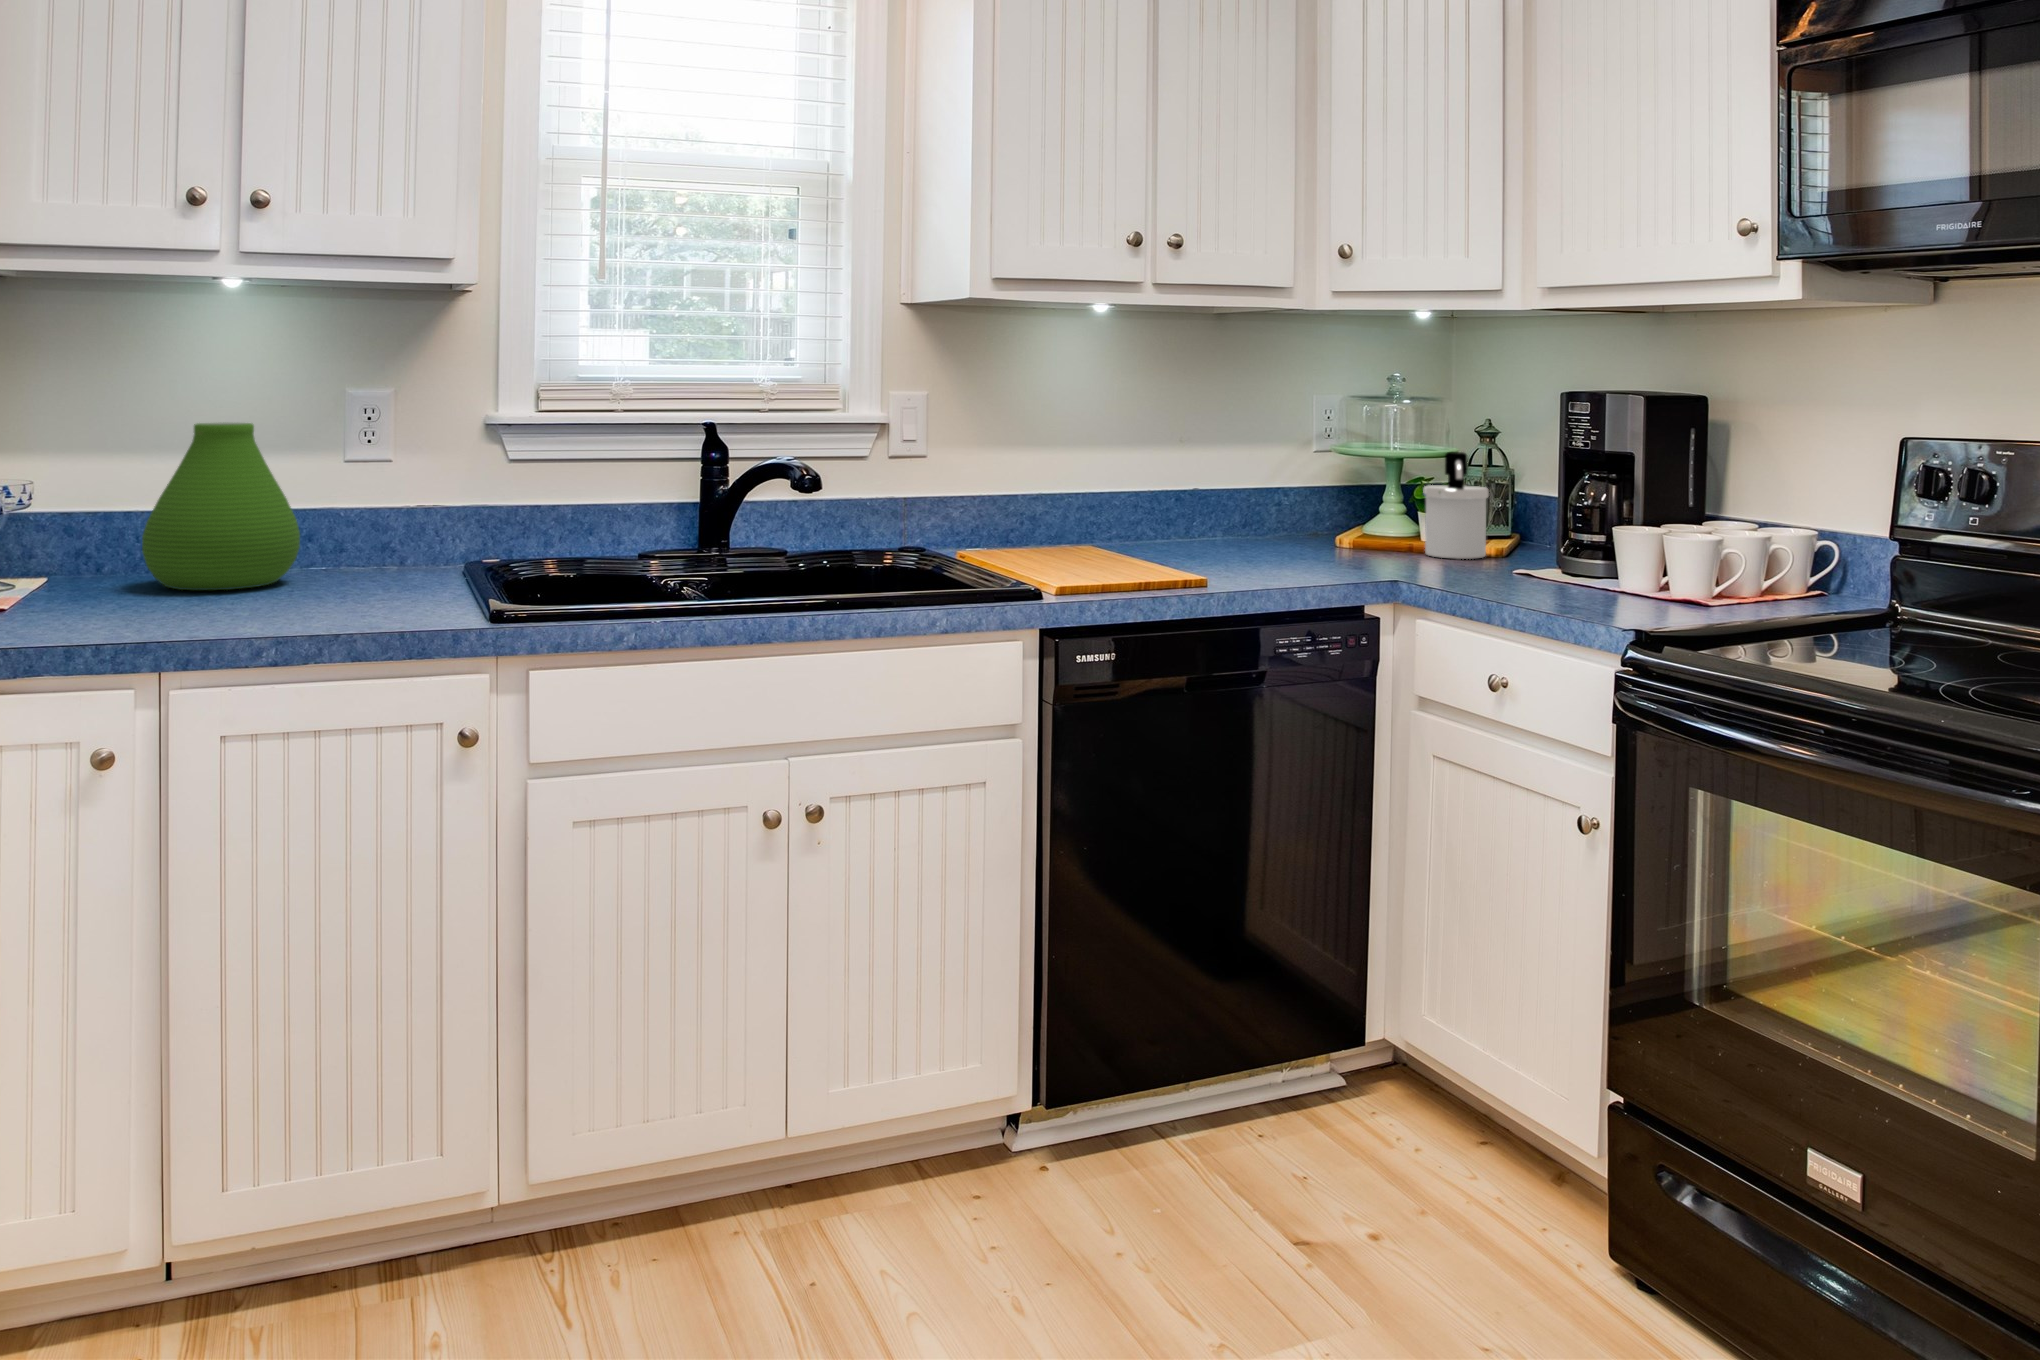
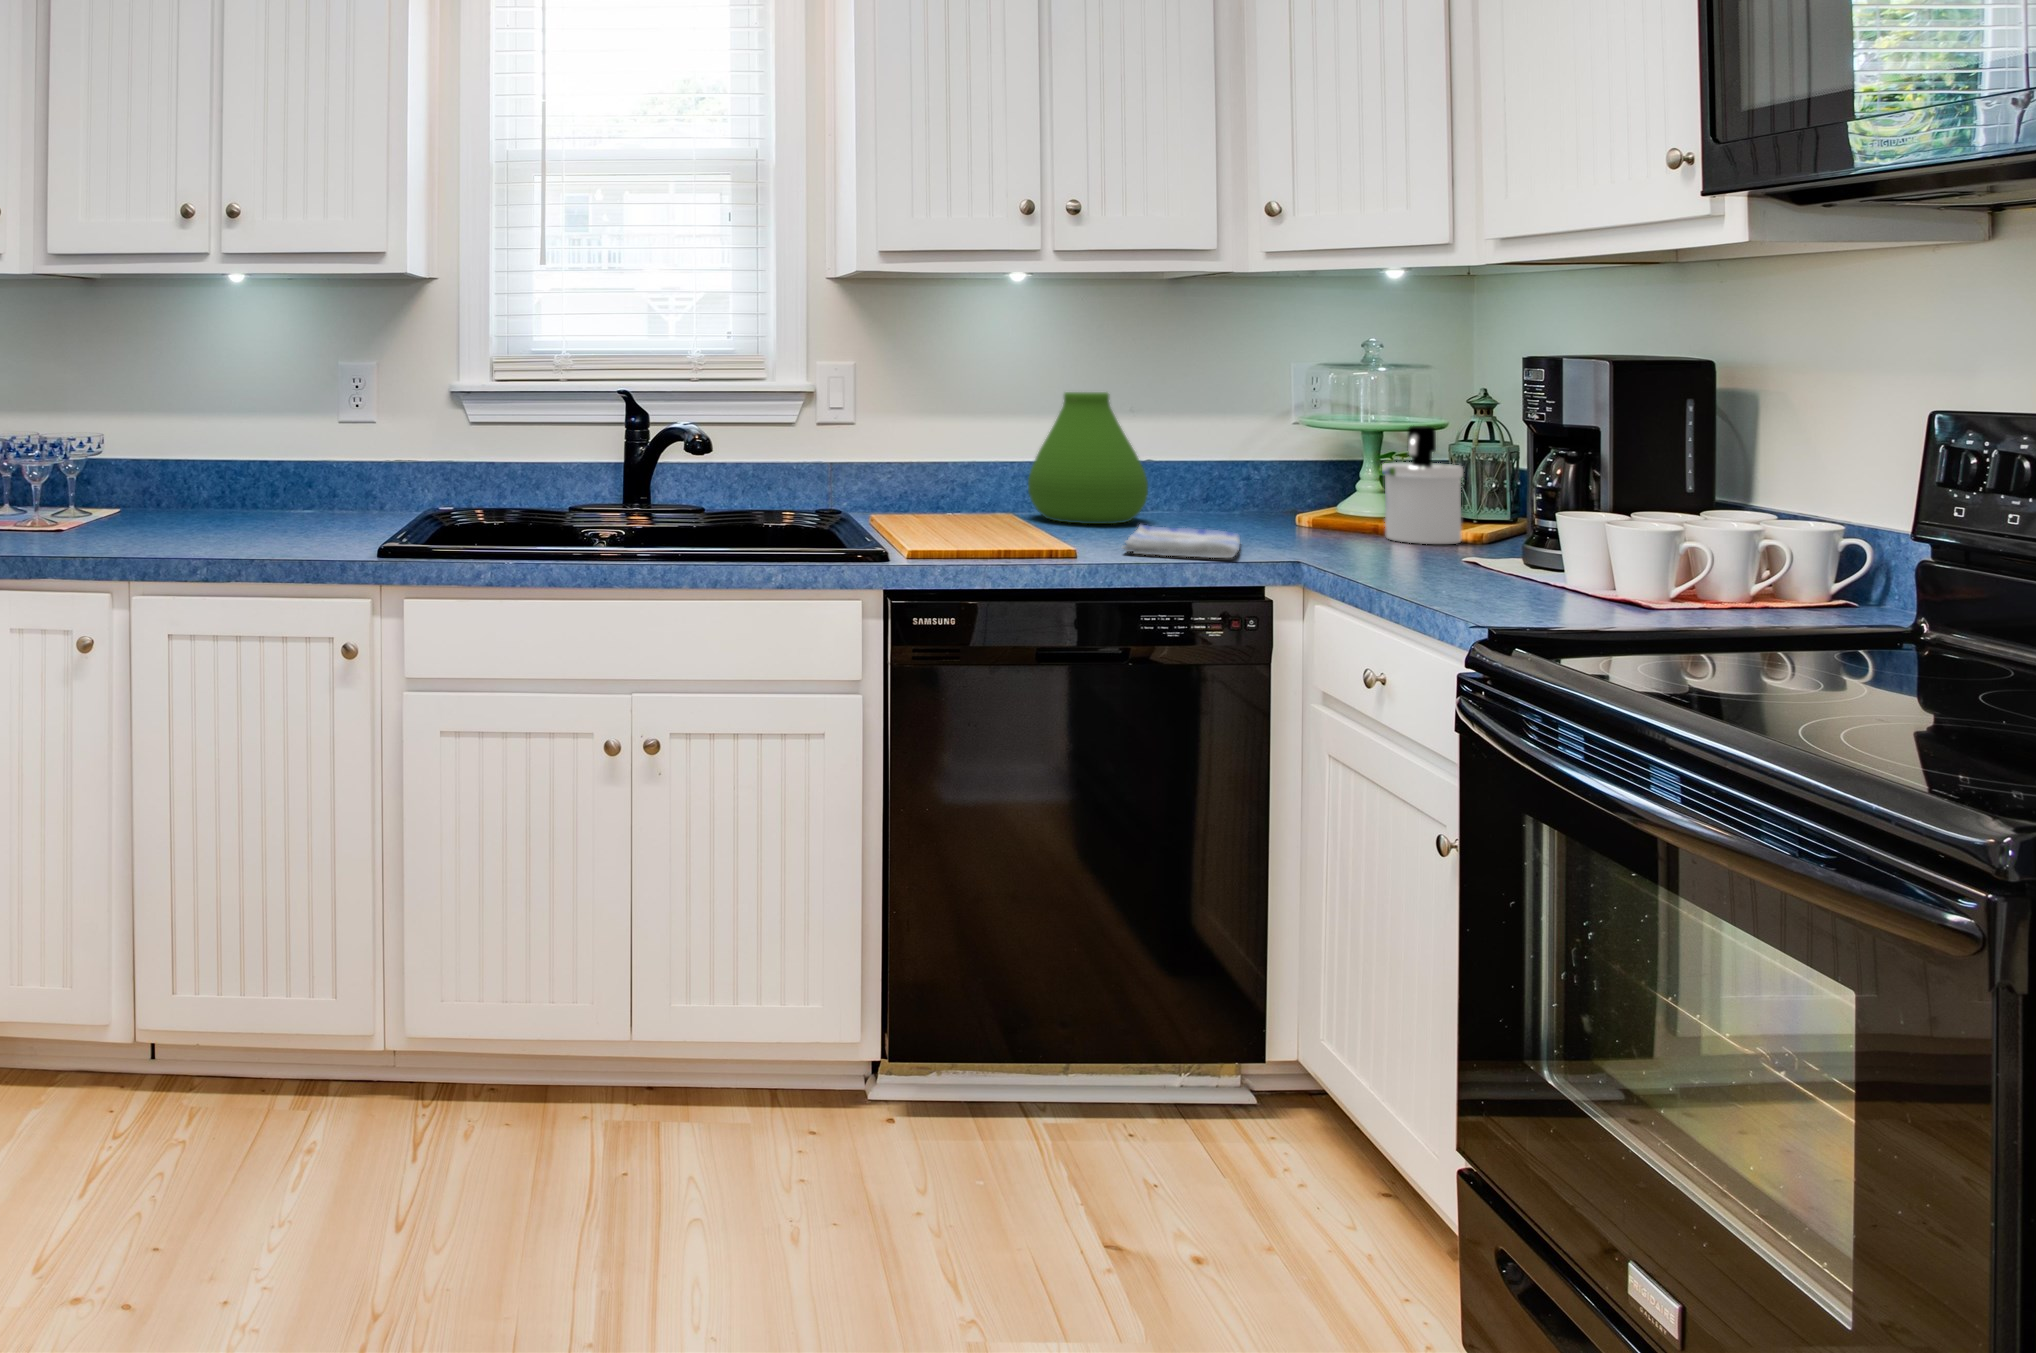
vase: present [142,423,300,590] -> present [1028,392,1148,524]
dish towel: none [1234,551,1344,580] -> present [1122,525,1240,558]

